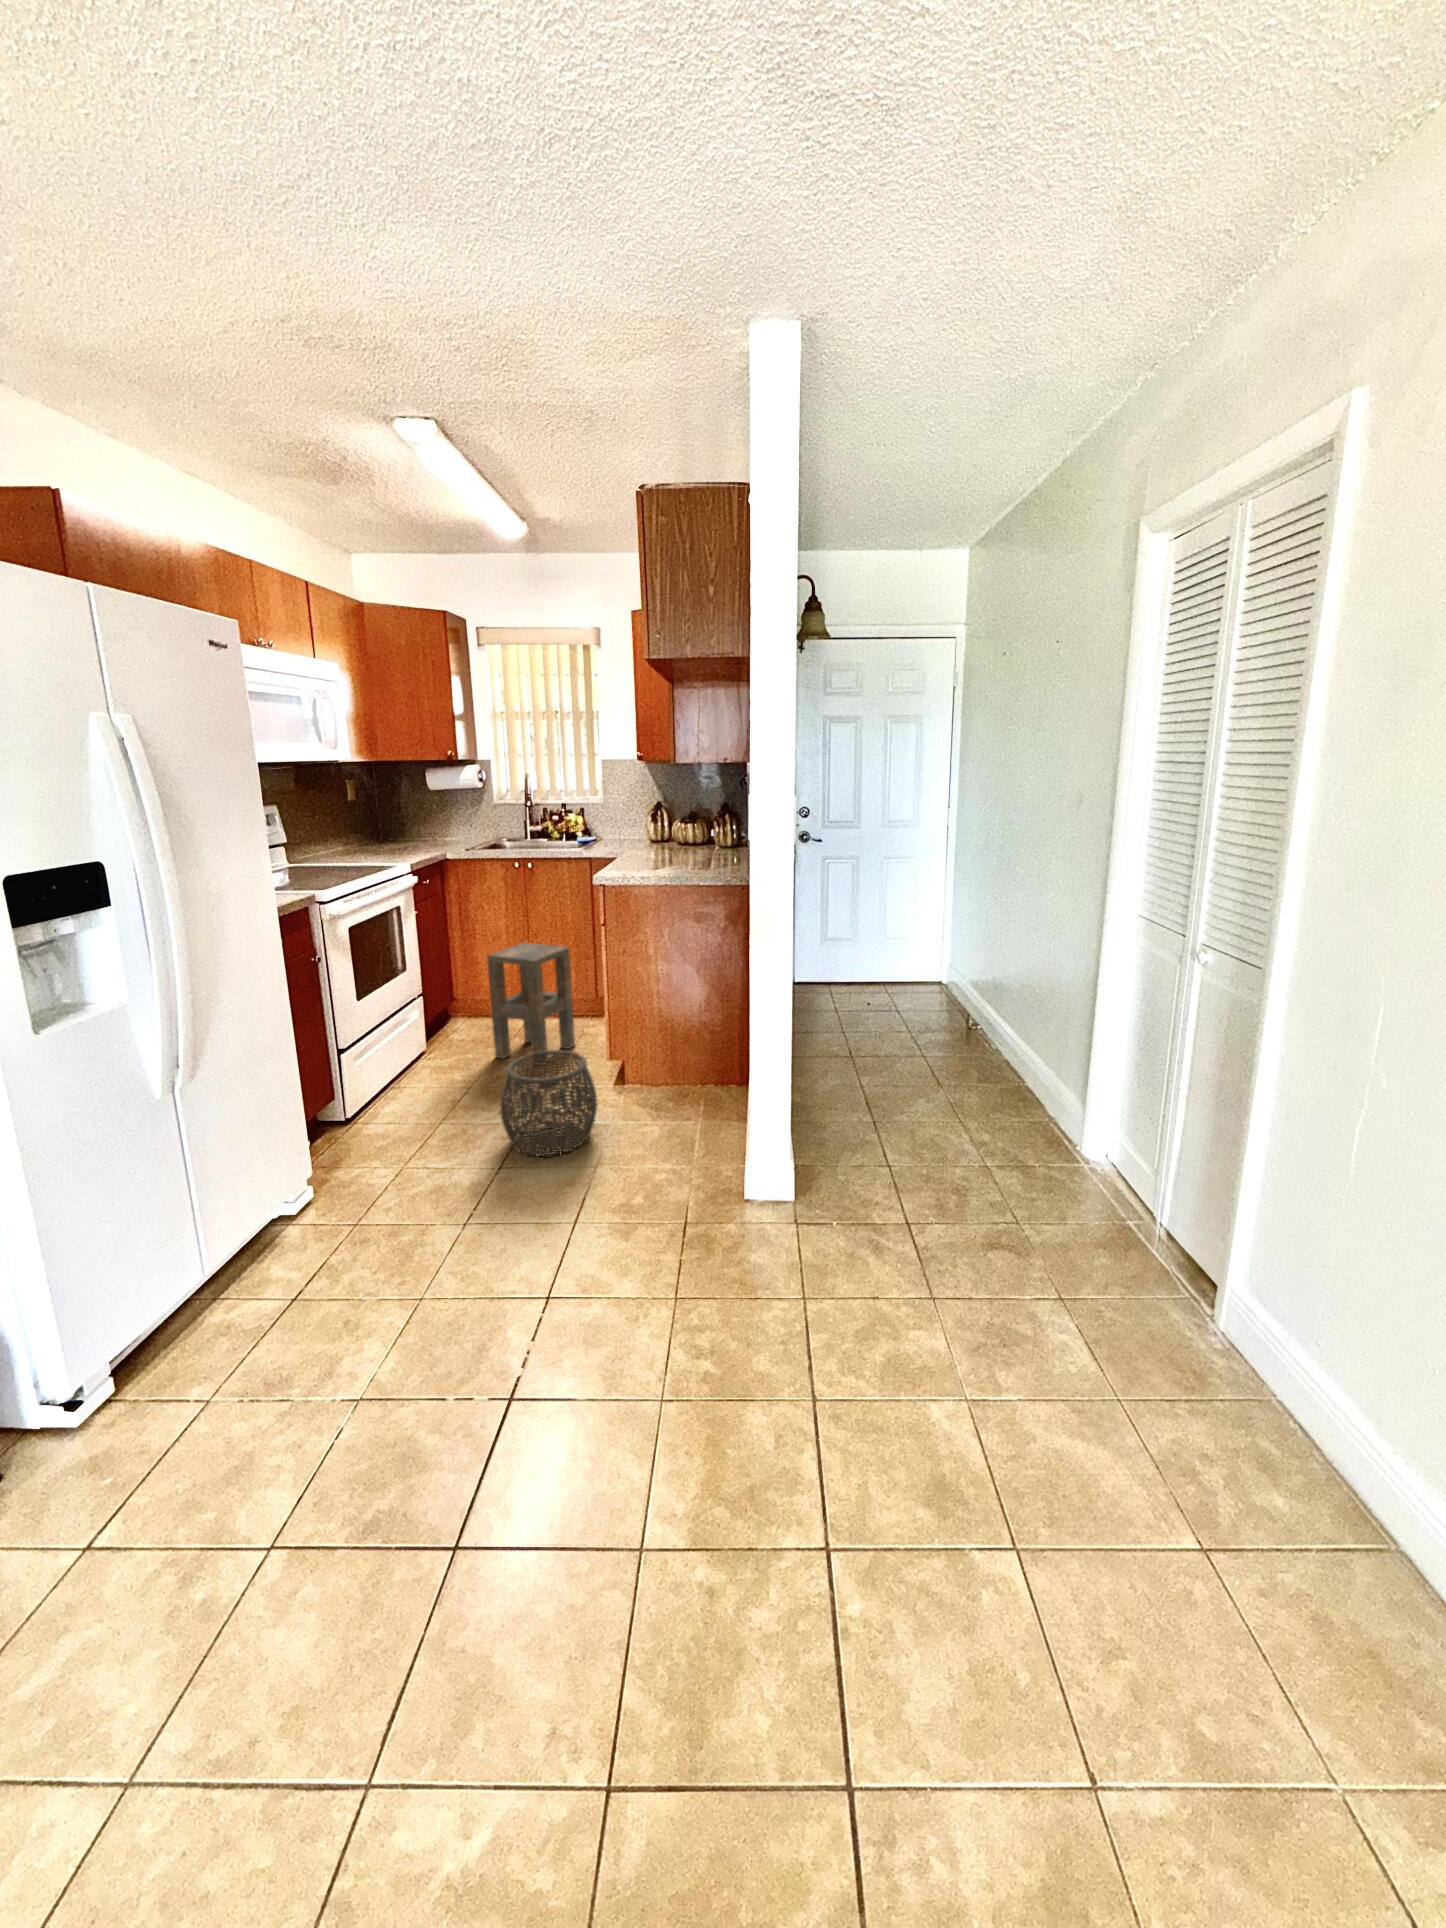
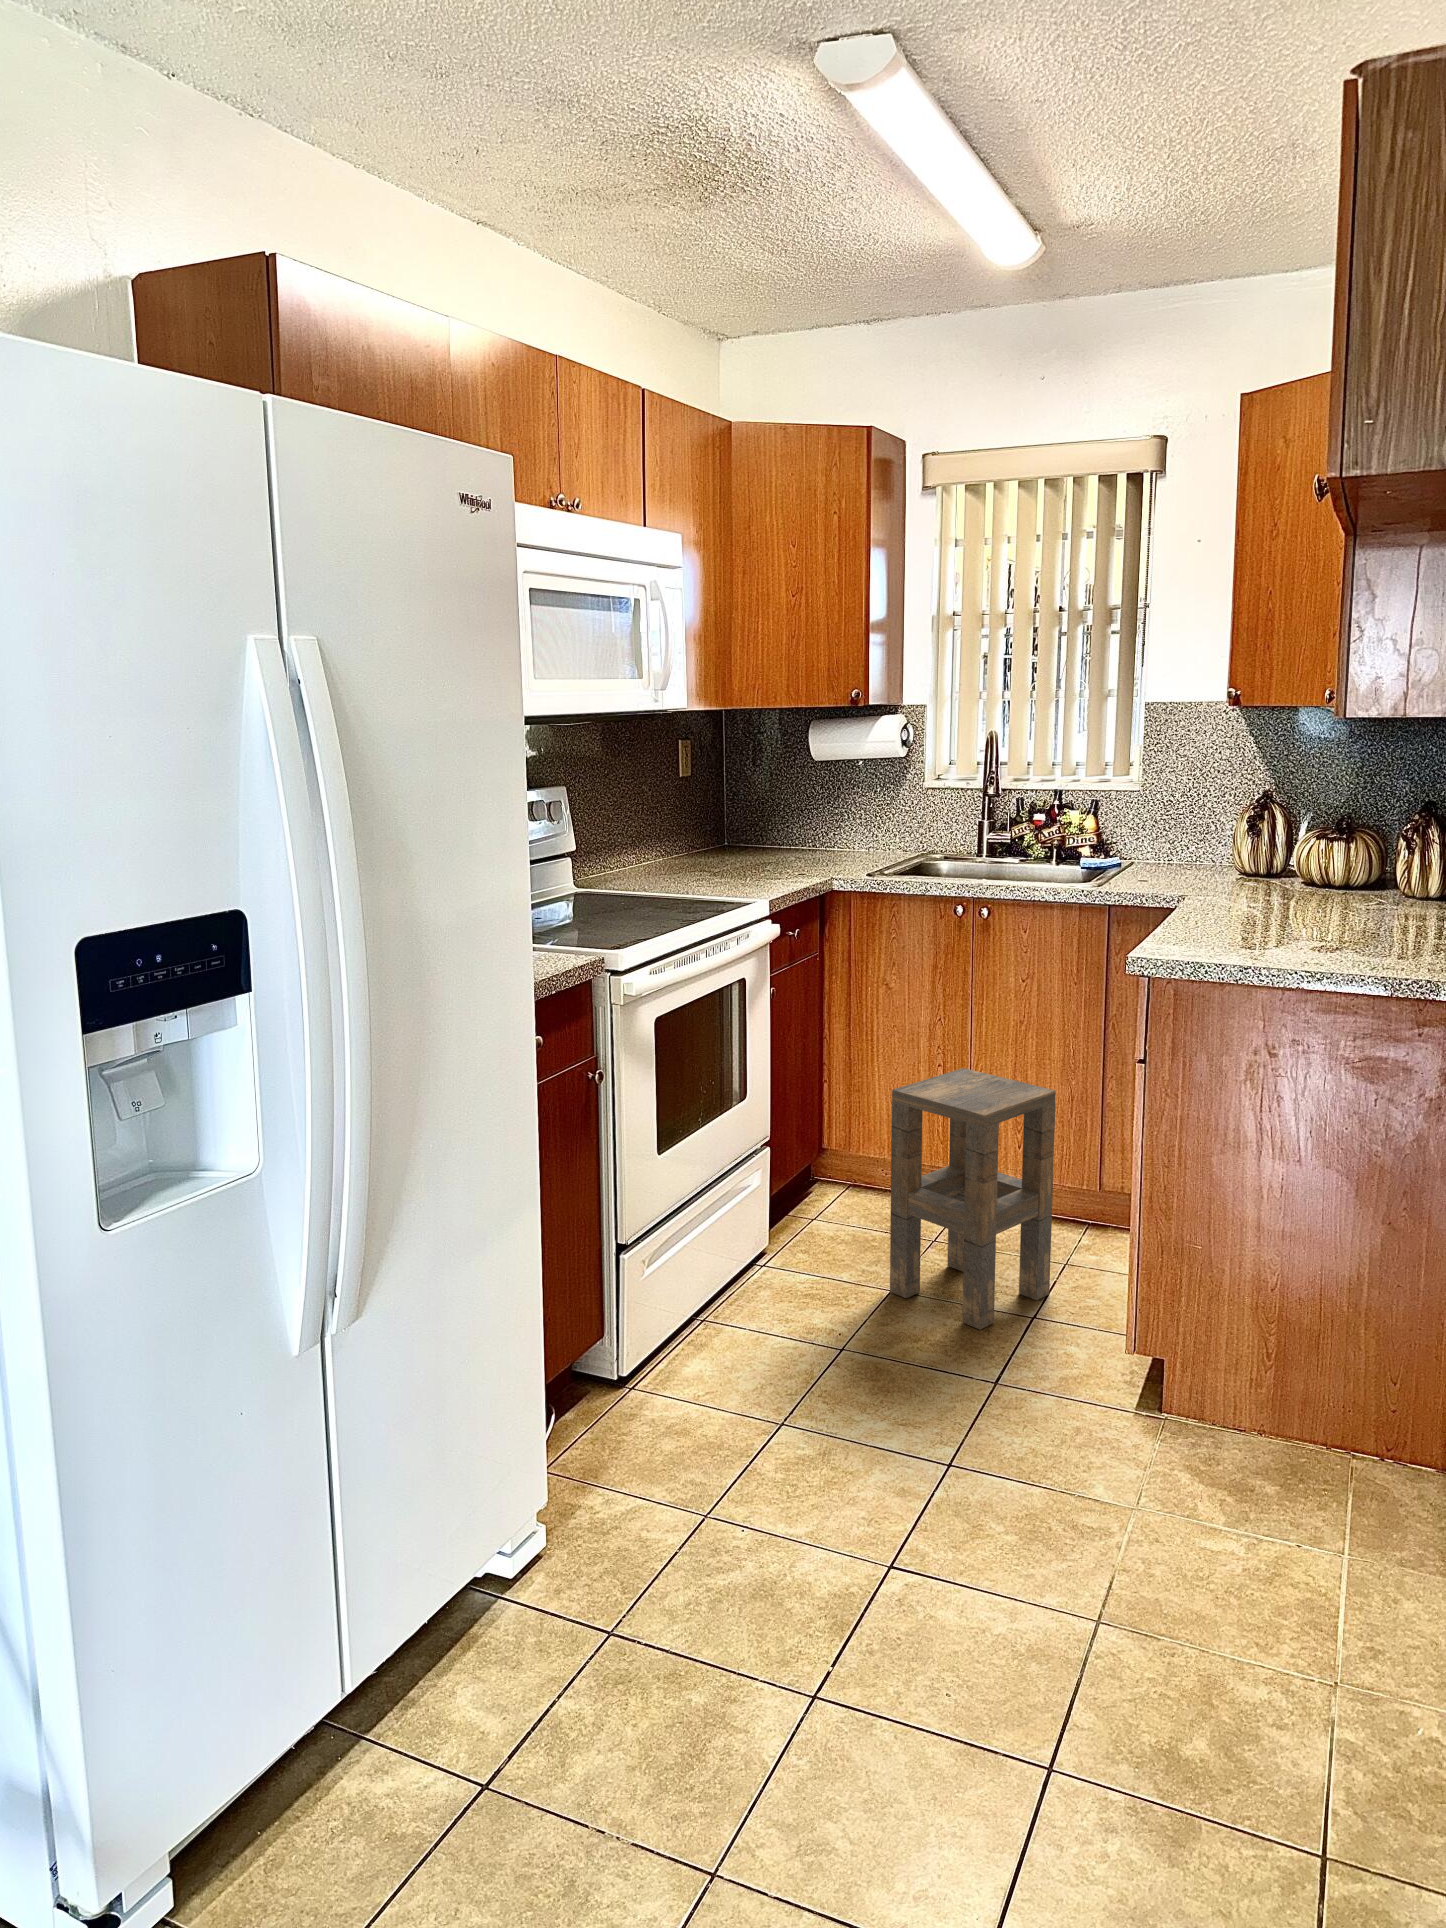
woven basket: present [500,1050,597,1156] -> none [897,1330,1111,1582]

